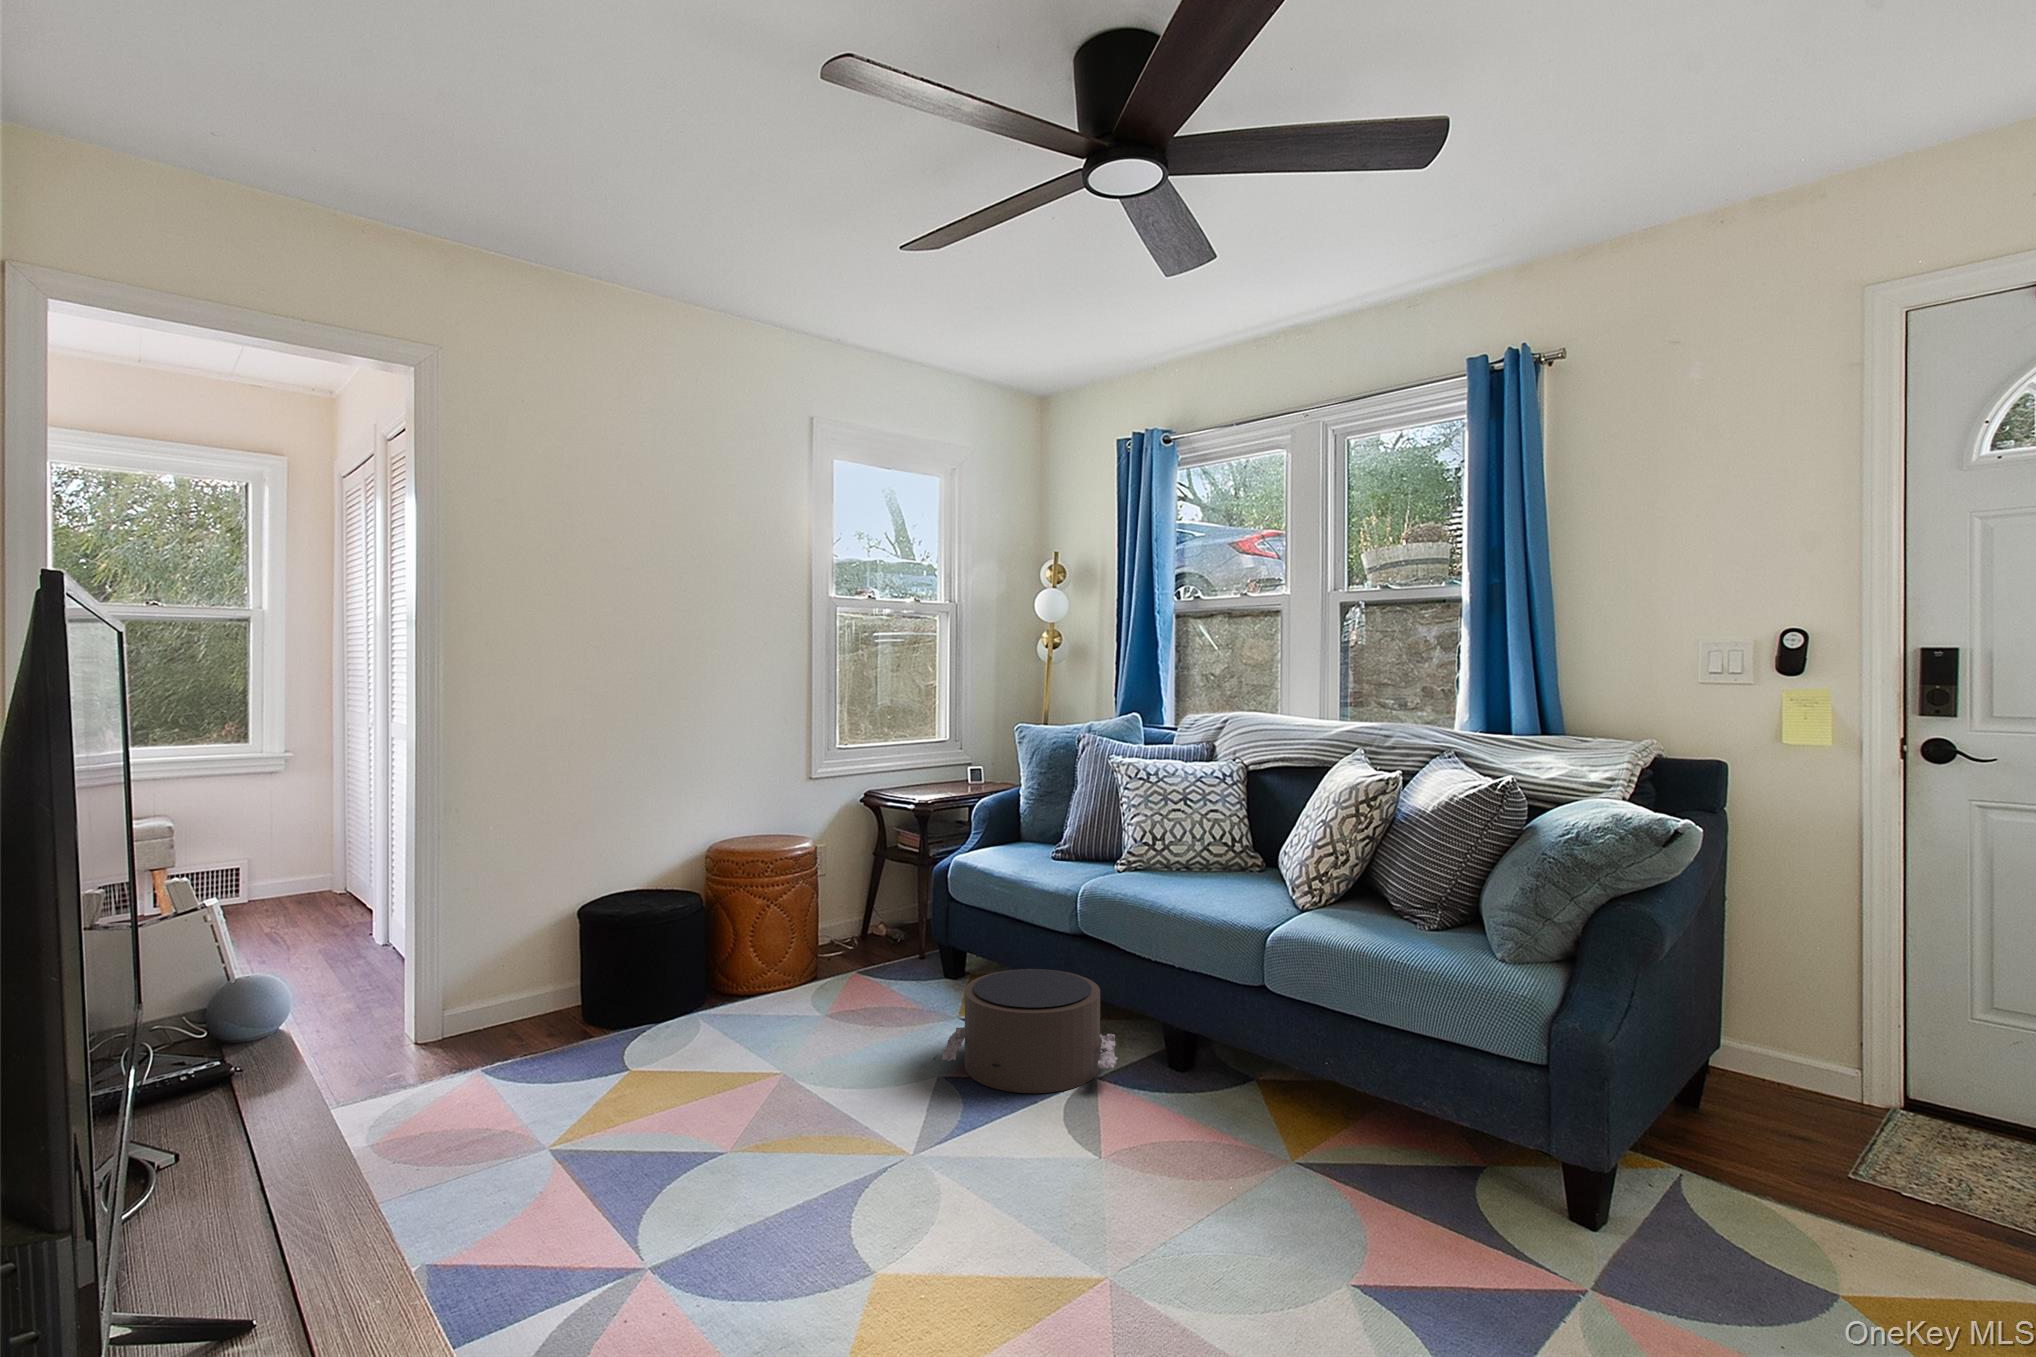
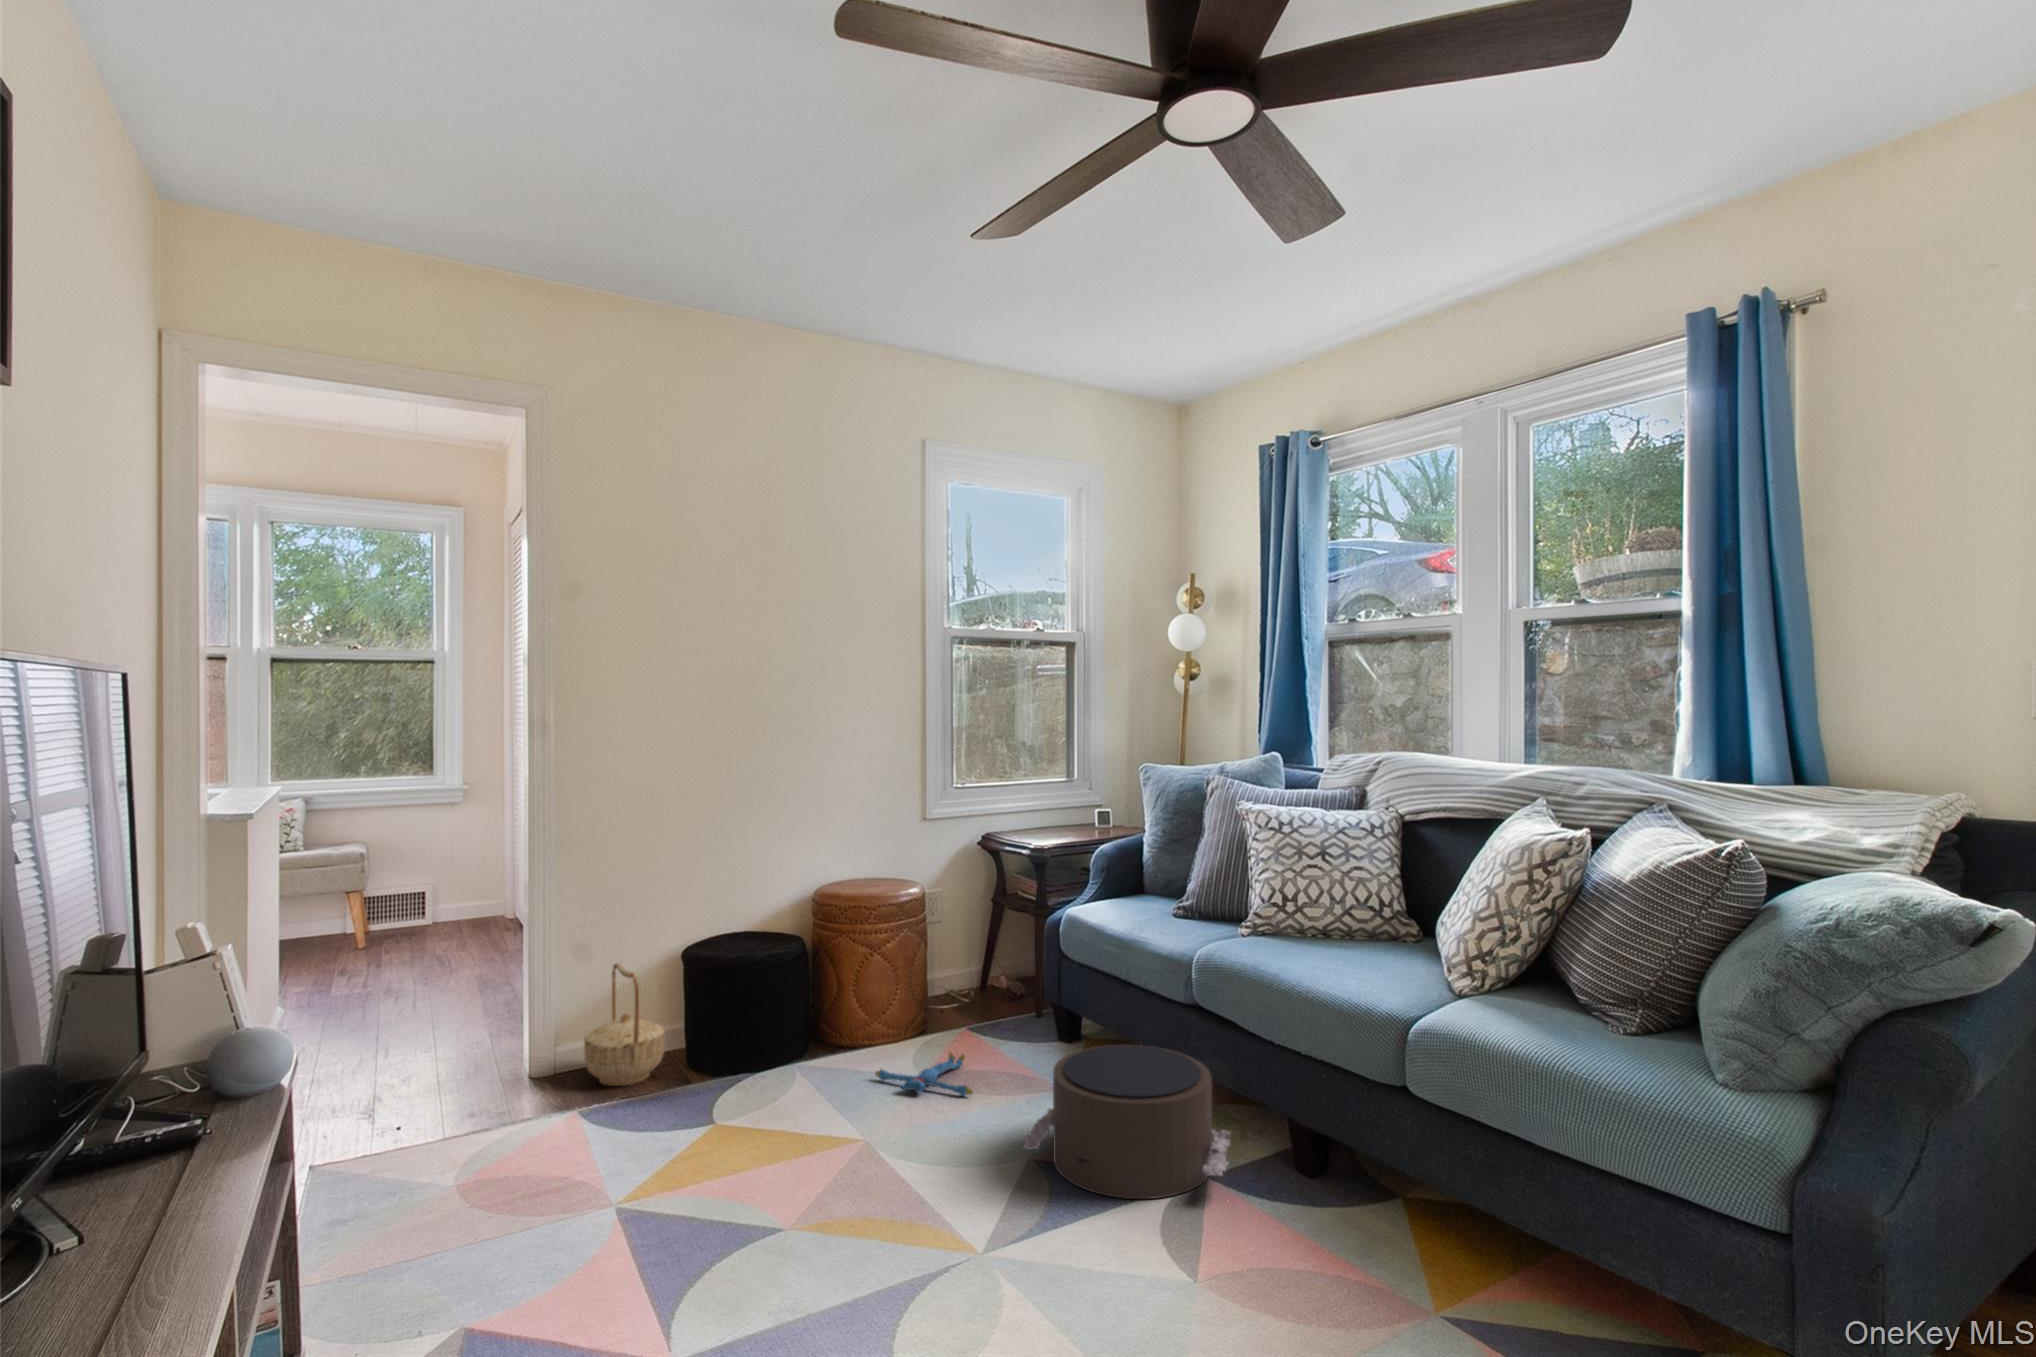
basket: none [496,923,578,1039] -> present [584,963,665,1086]
plush toy: none [786,989,881,1026] -> present [875,1052,973,1096]

